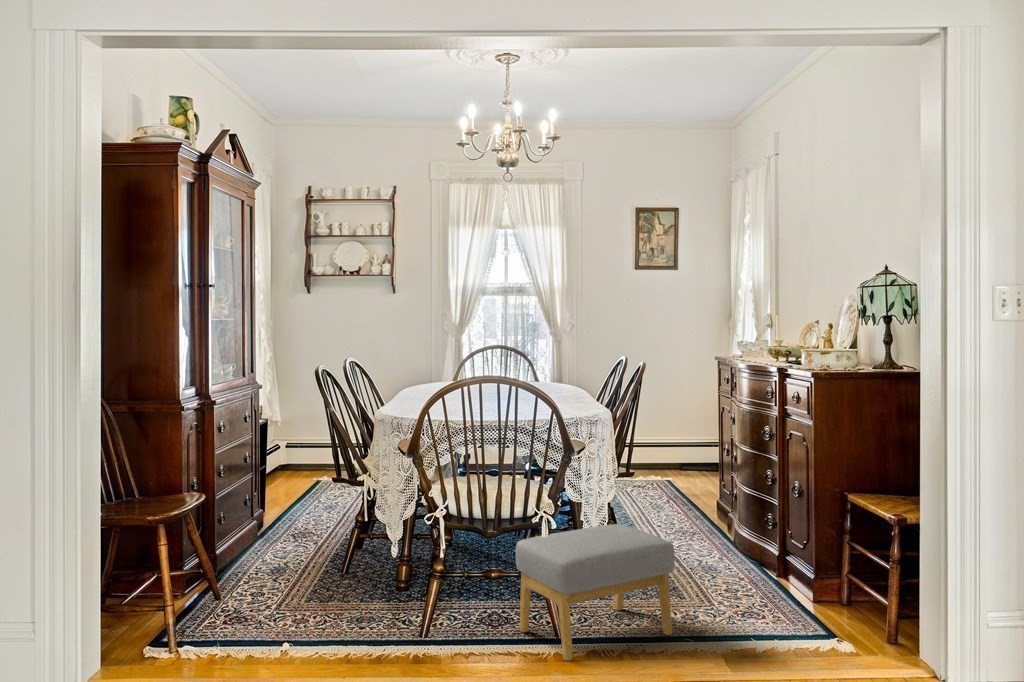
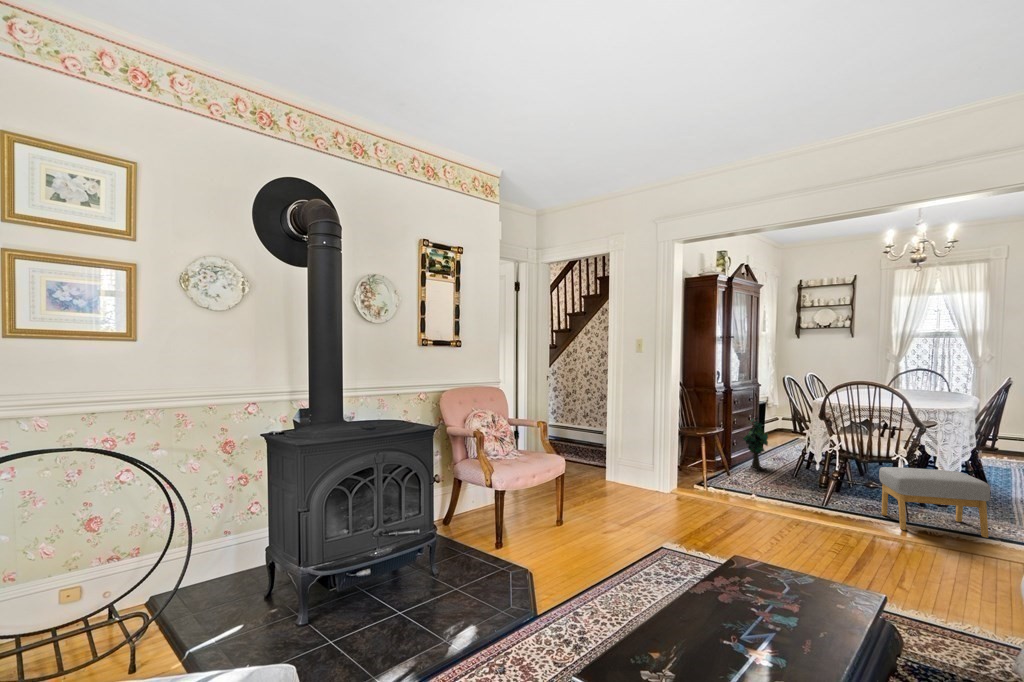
decorative plant: none [237,460,289,569] -> present [743,418,768,468]

